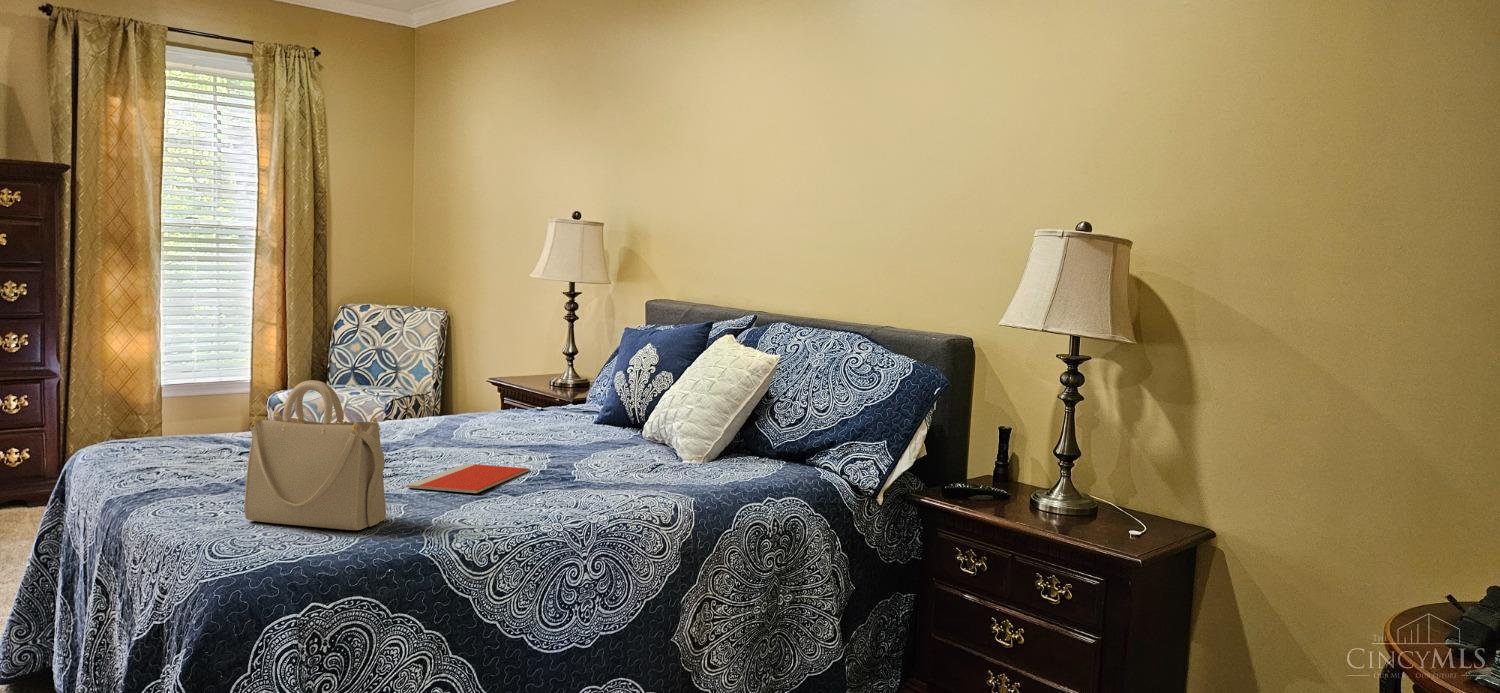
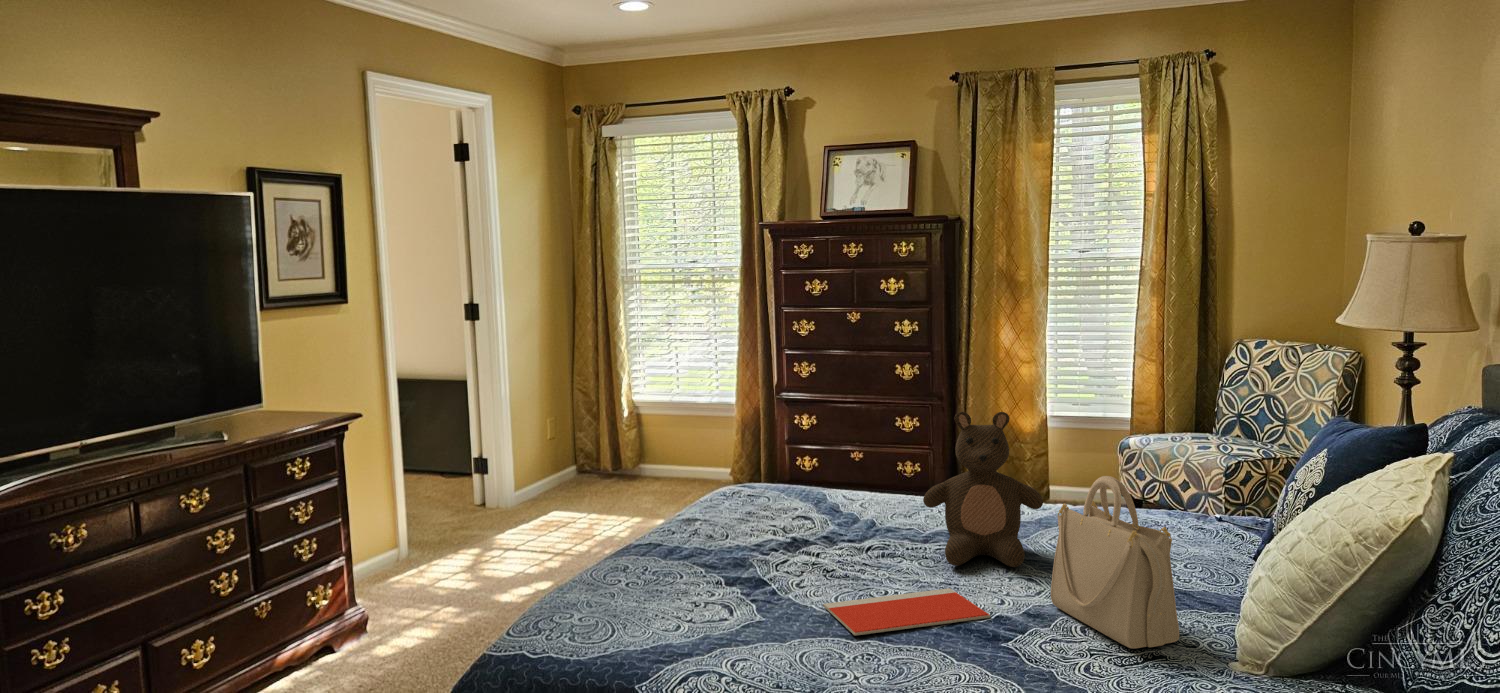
stuffed bear: none [383,325,486,453] -> present [923,412,1043,567]
handbag: present [244,380,386,530] -> present [1051,476,1179,648]

